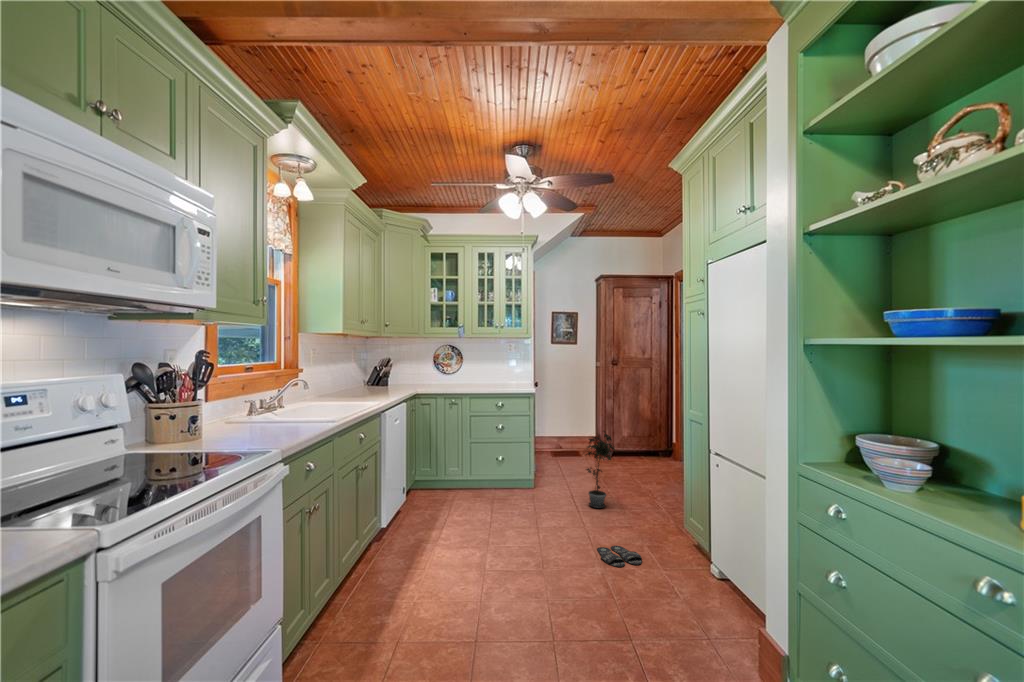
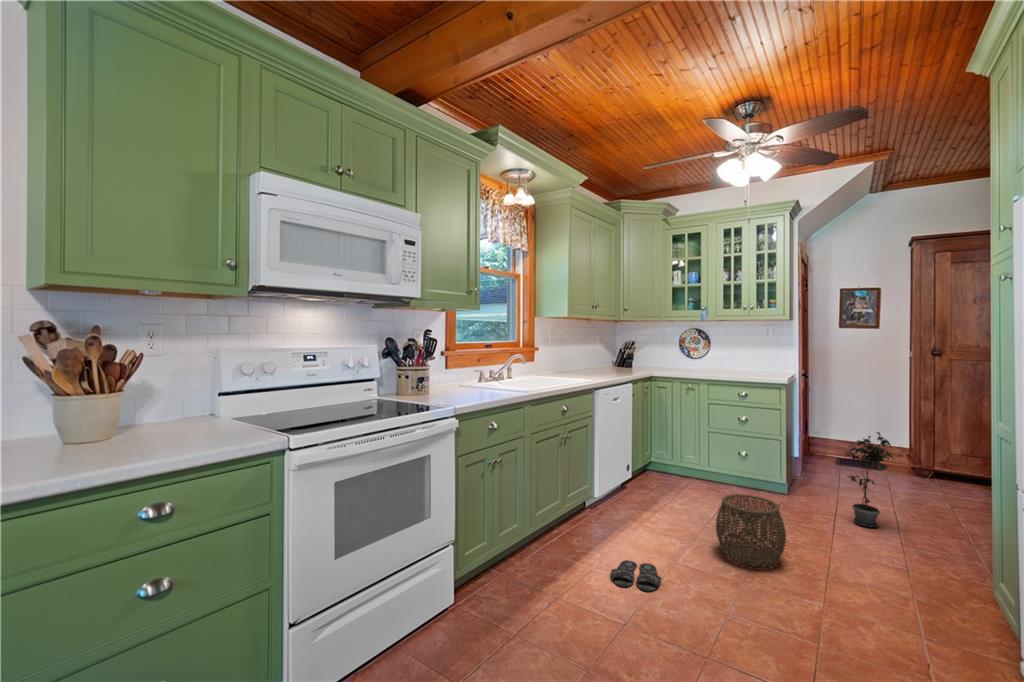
woven basket: none [509,499,567,564] -> present [716,494,786,567]
slippers: present [597,546,642,567] -> present [611,560,662,592]

